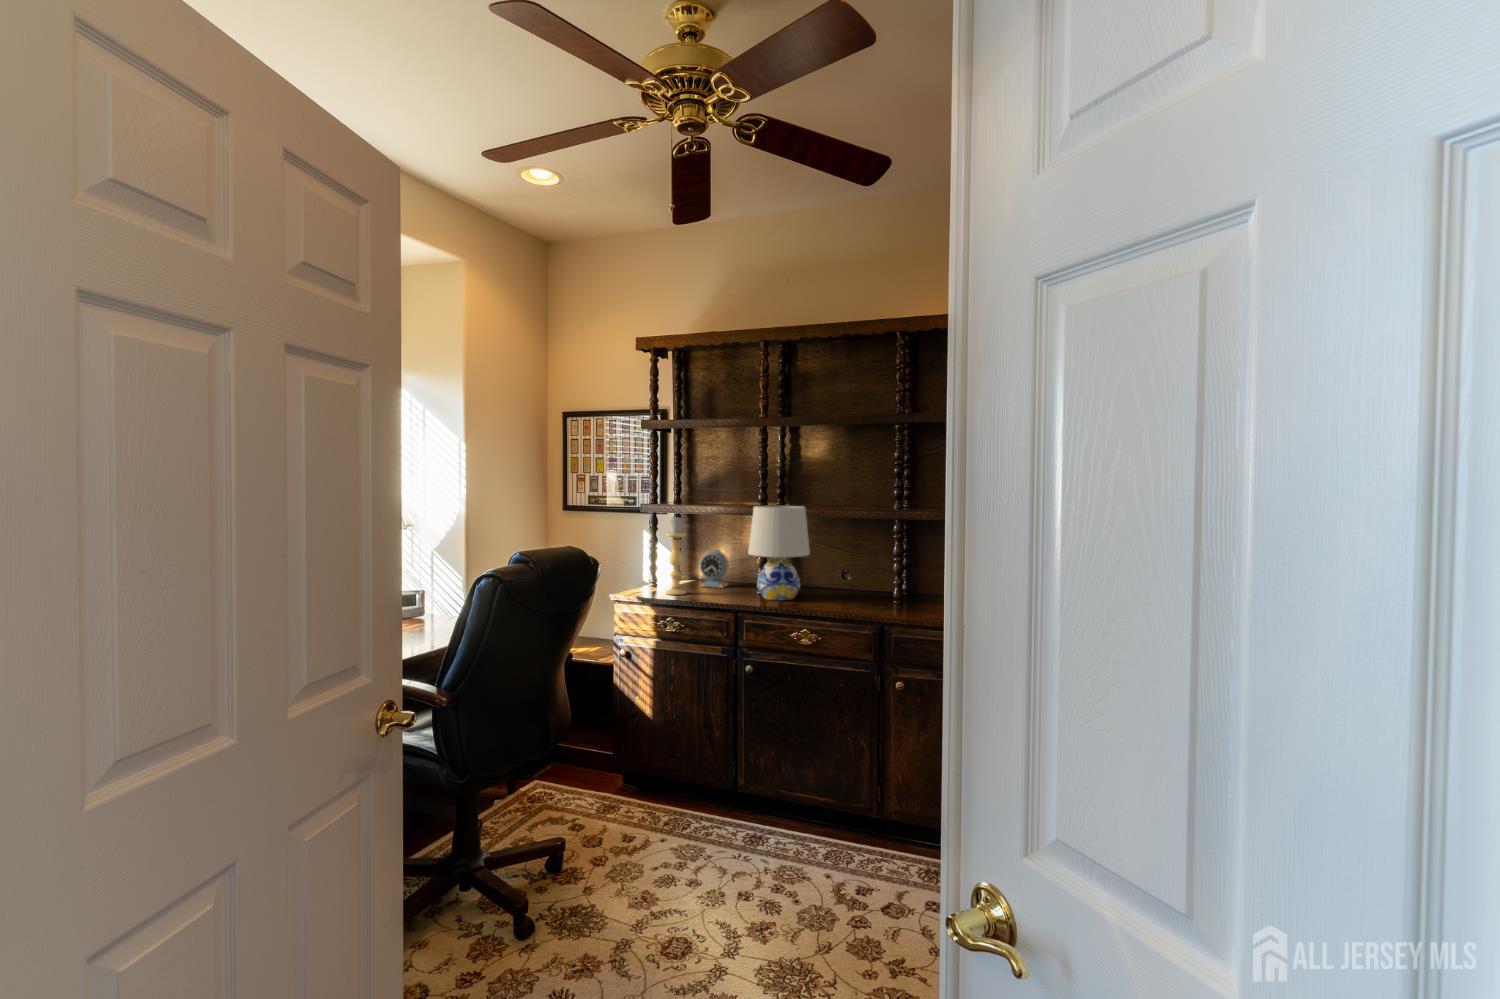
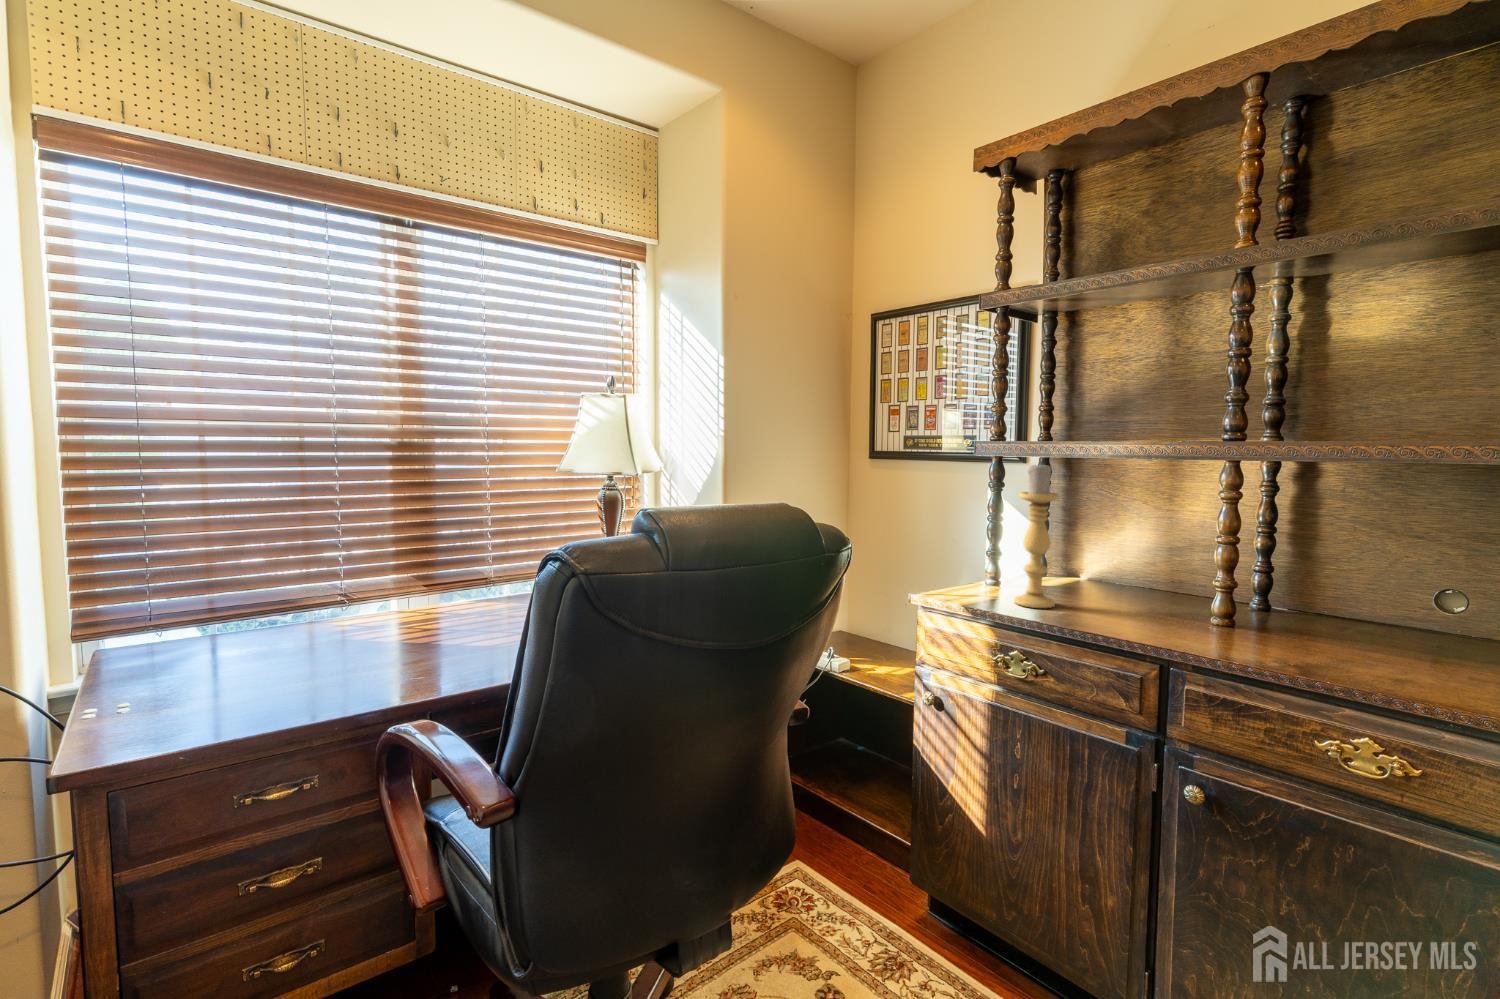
table lamp: present [748,506,810,600] -> none [1197,443,1367,651]
alarm clock: present [700,549,729,588] -> none [1079,526,1144,600]

